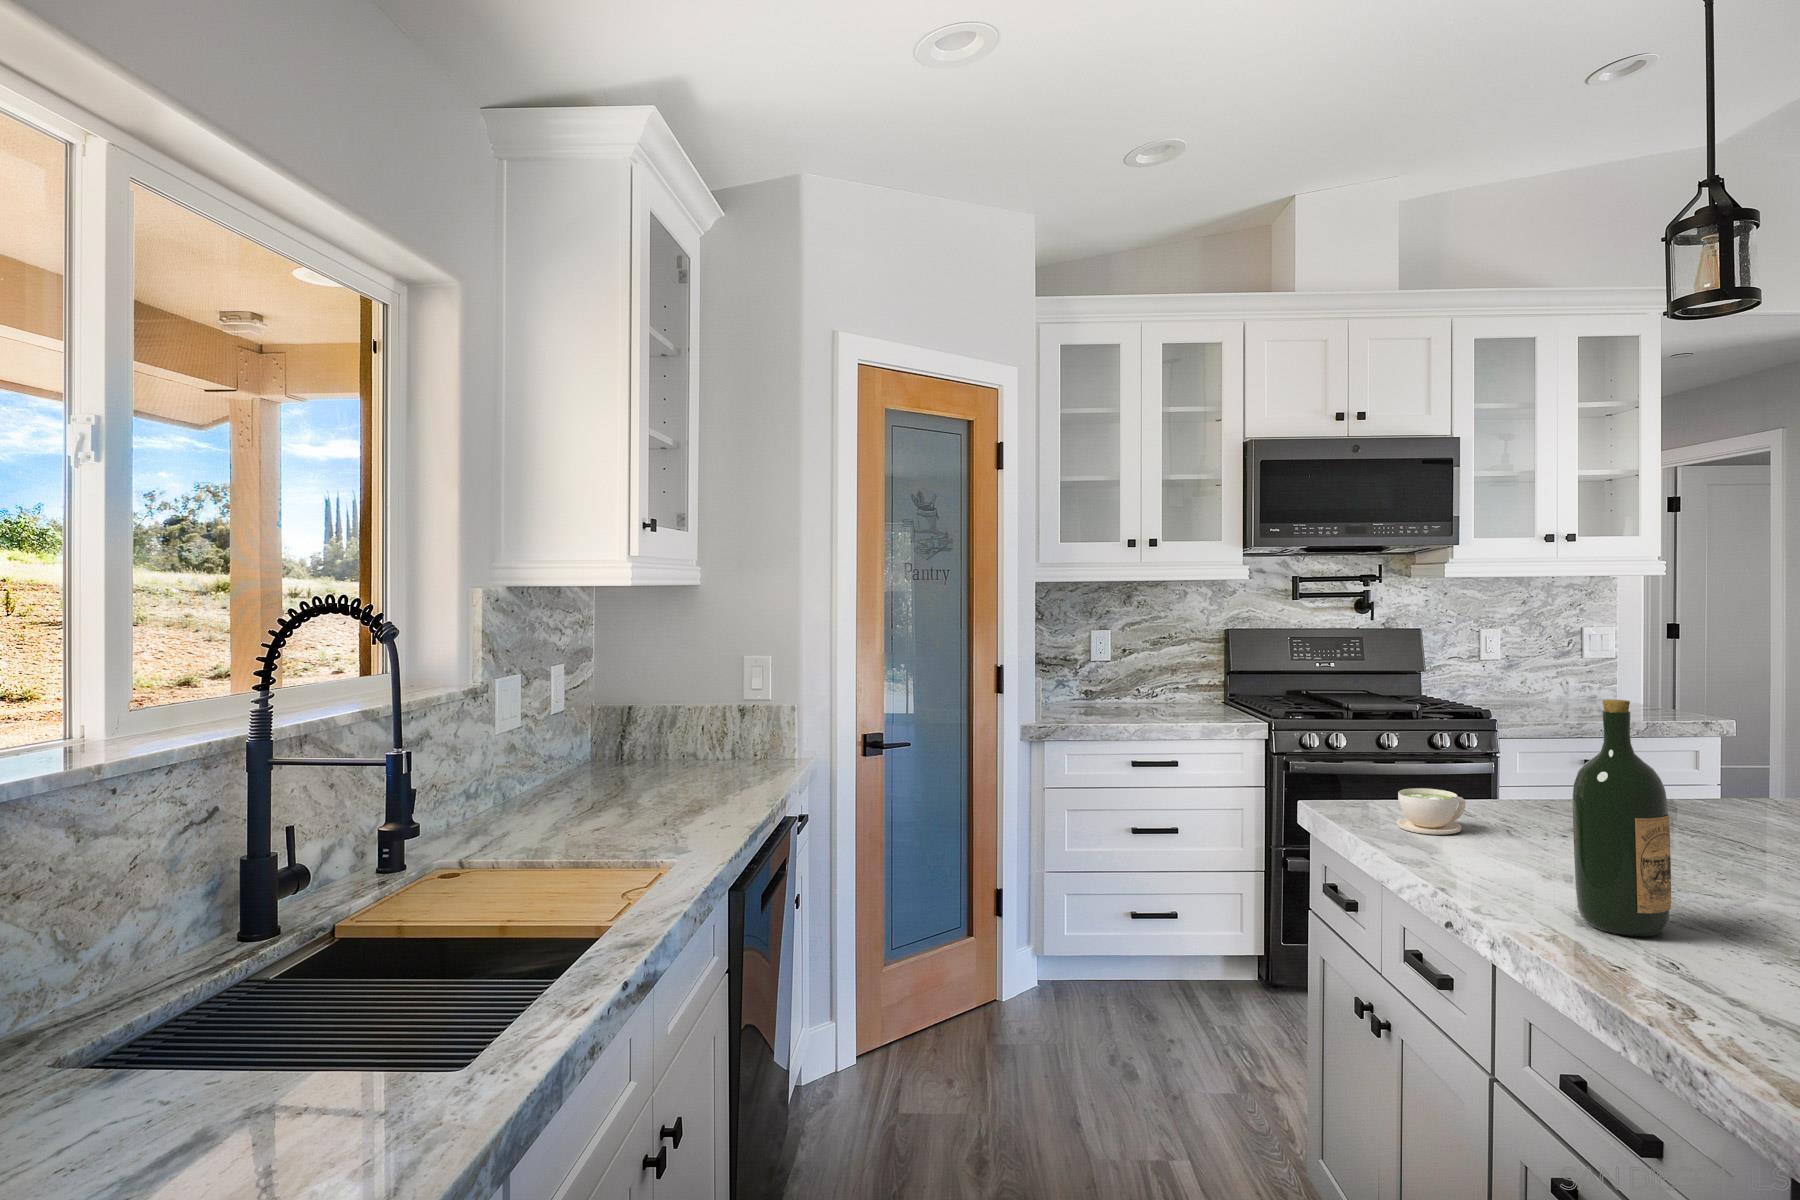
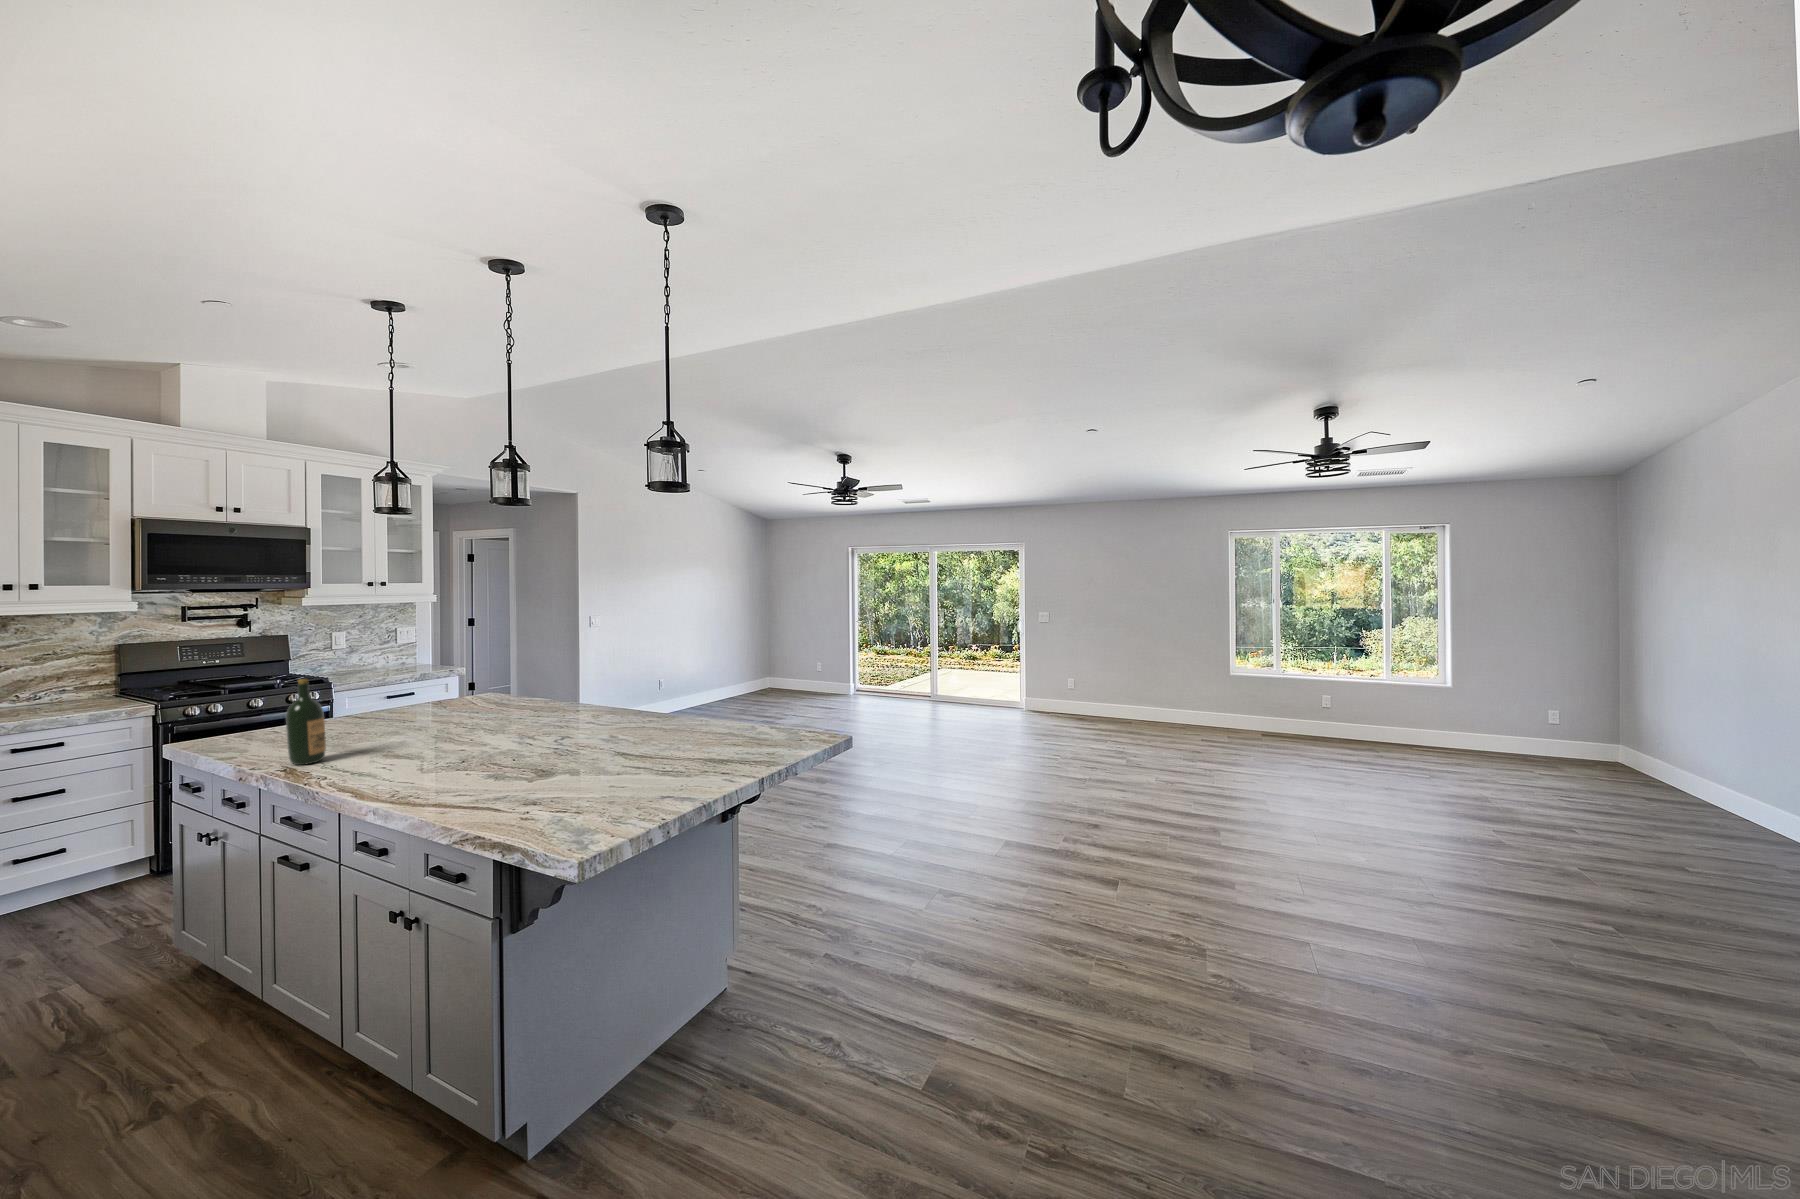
coffee cup: present [1396,788,1466,835] -> none [222,726,263,749]

